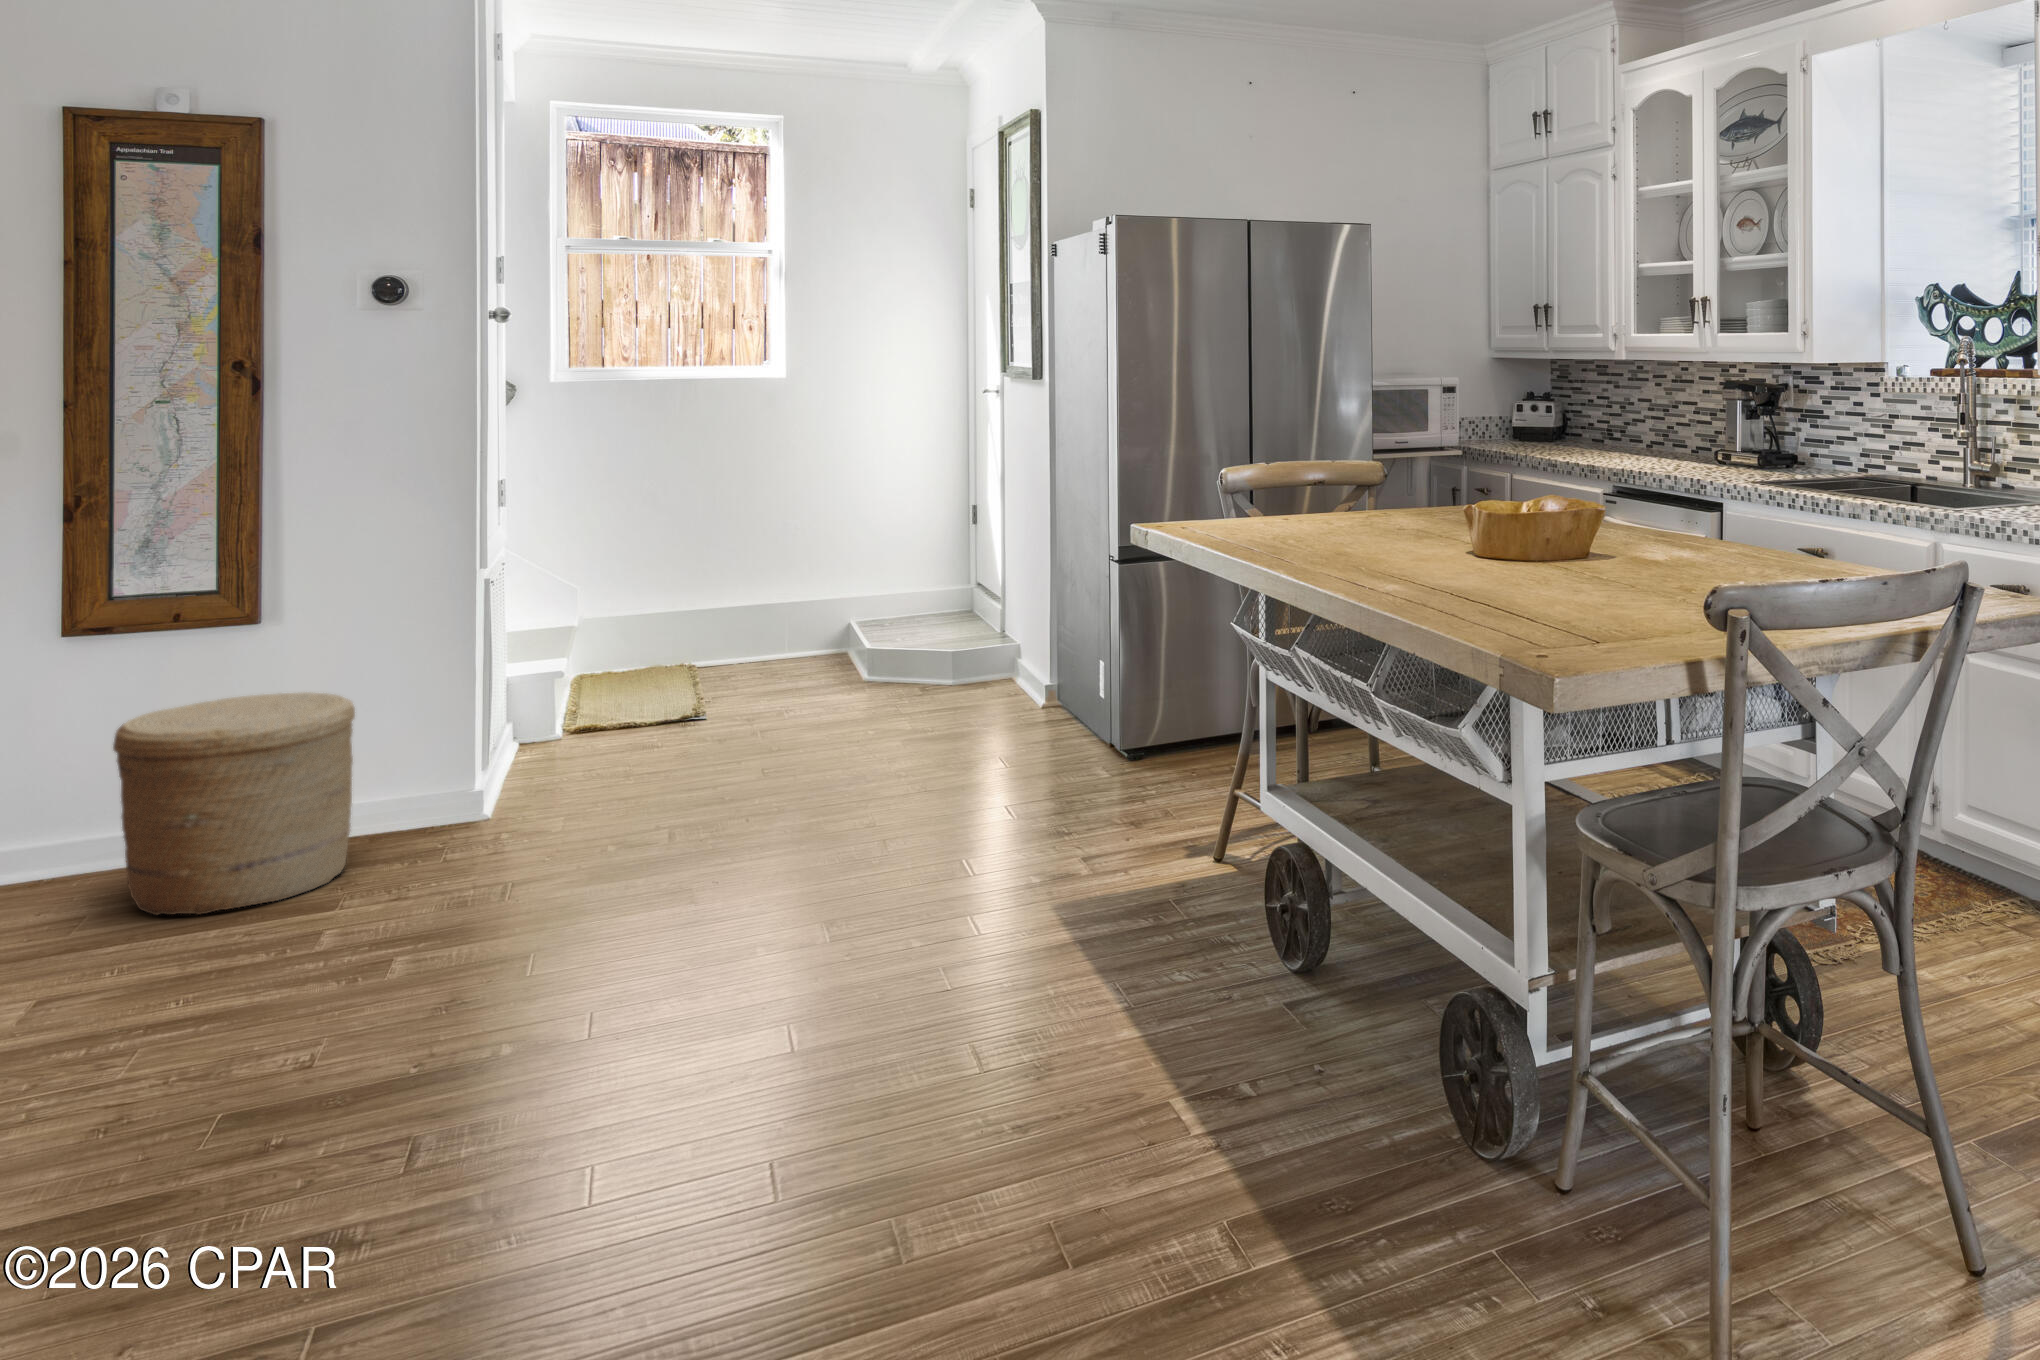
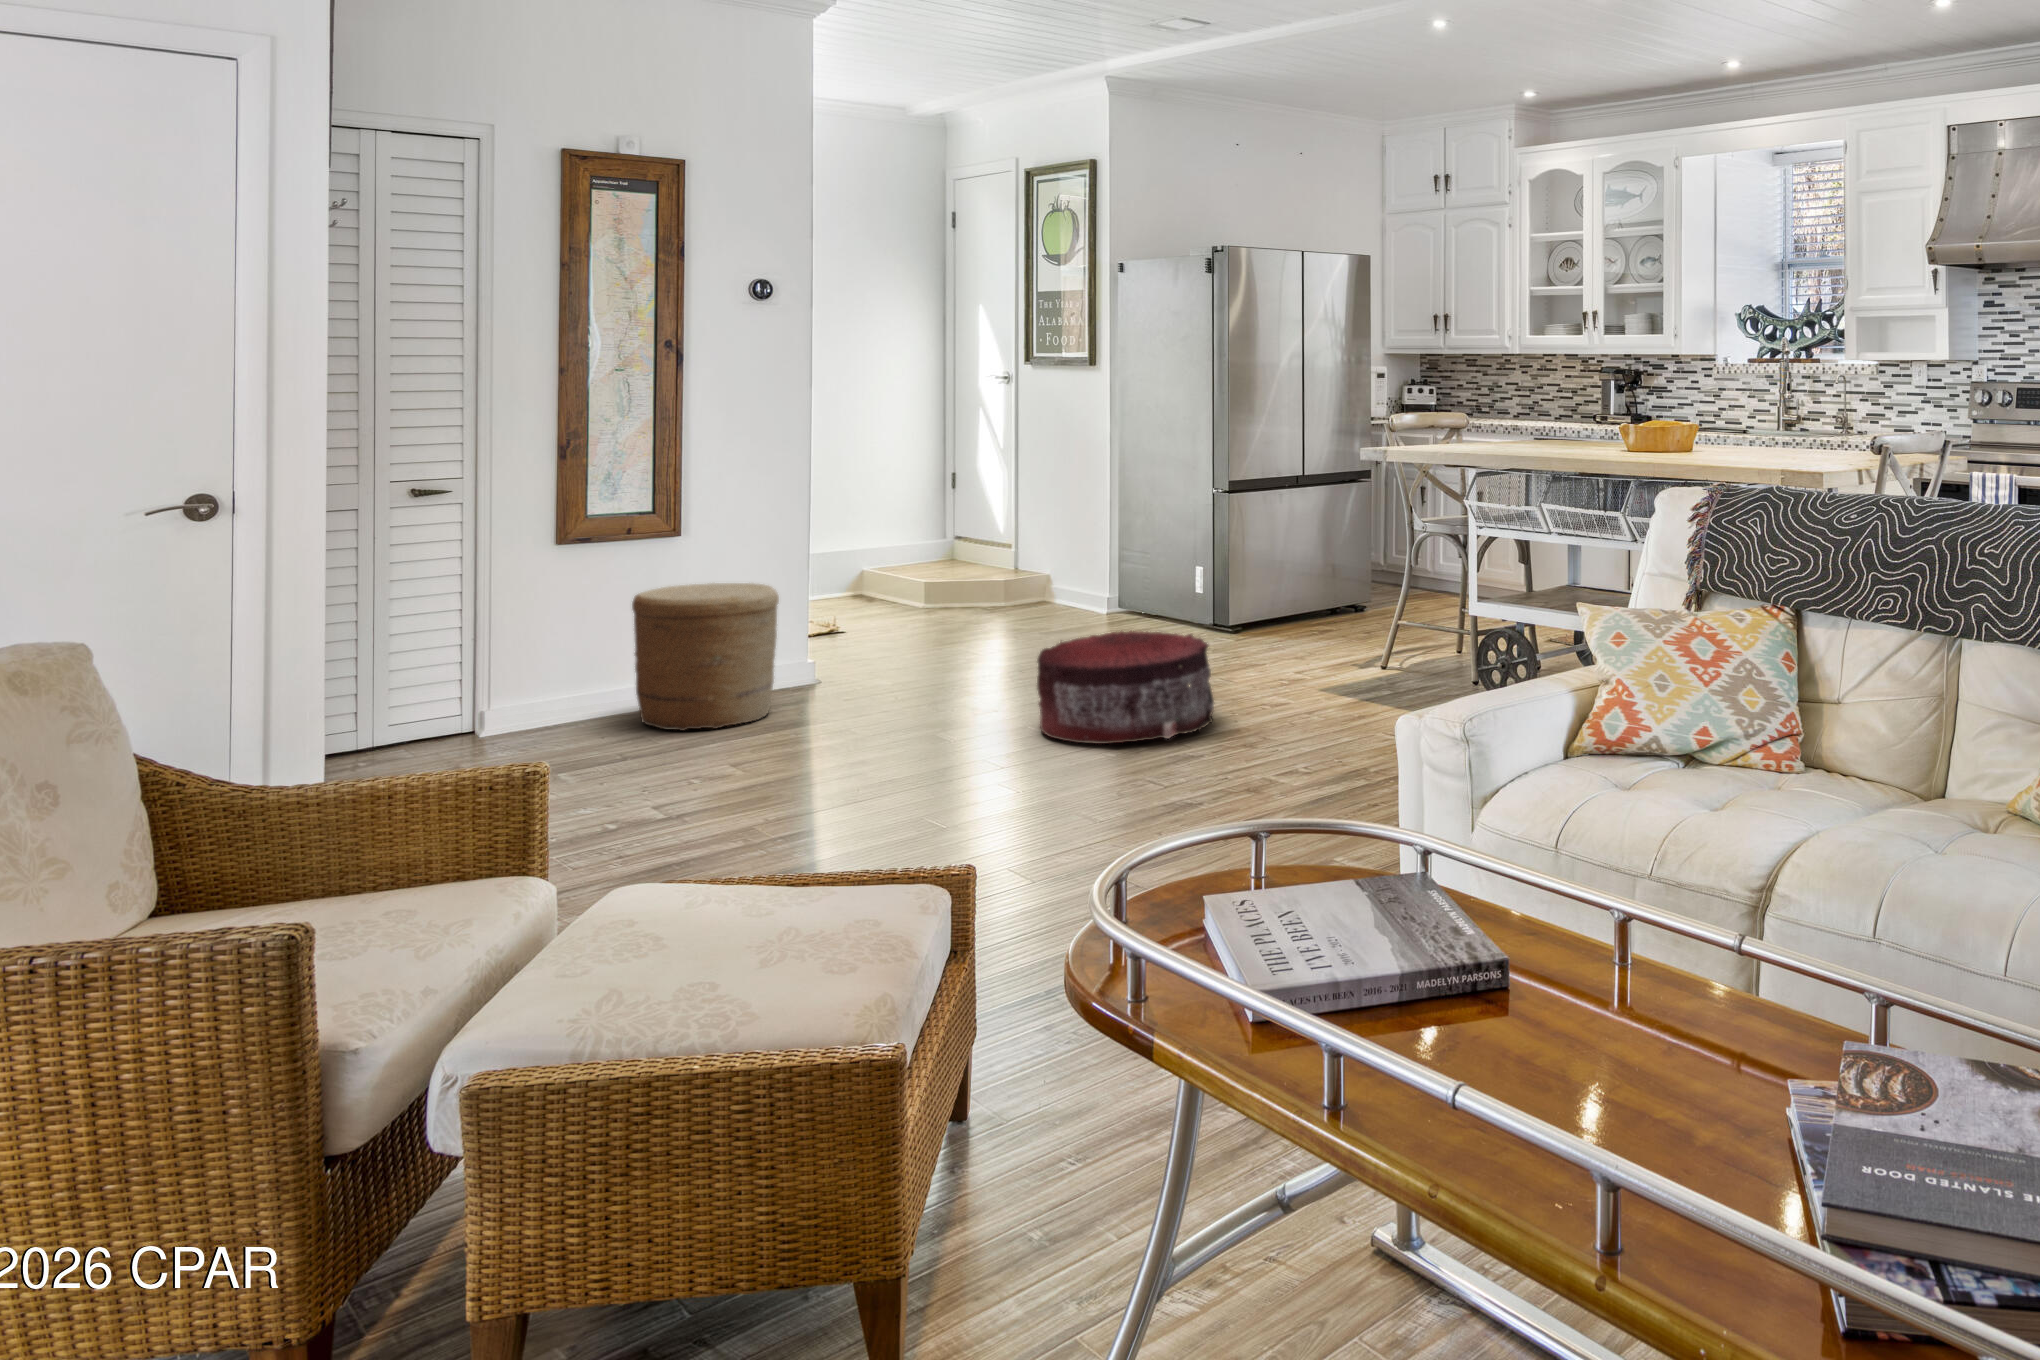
pouf: none [517,803,828,1028] -> present [1037,631,1214,744]

